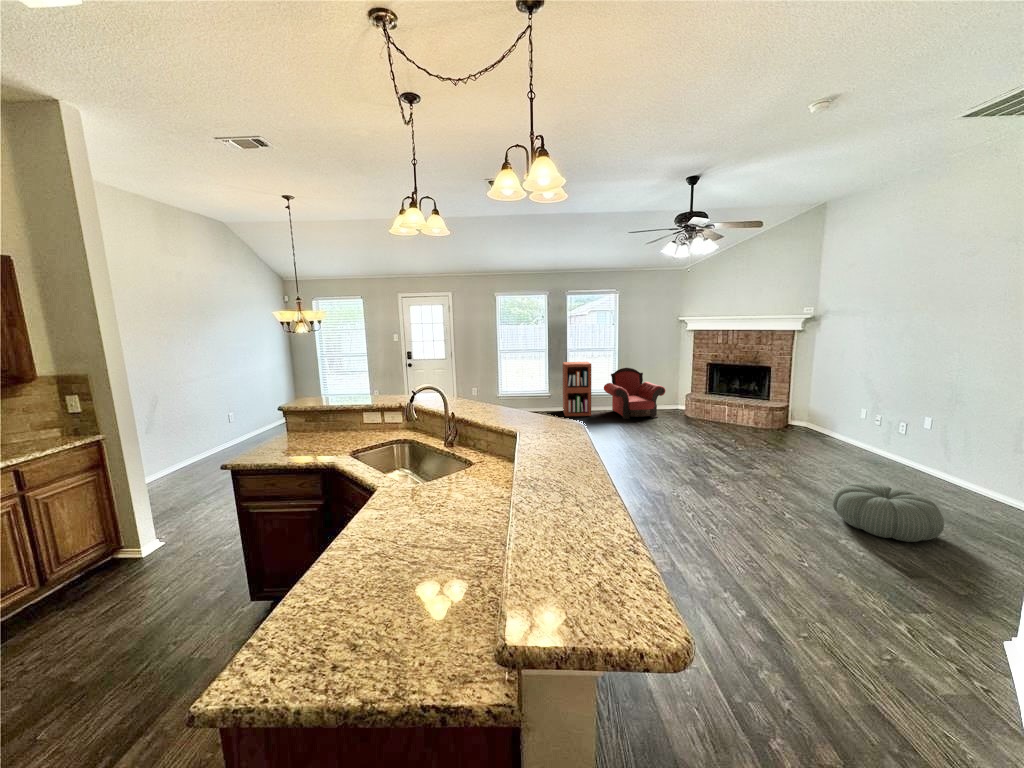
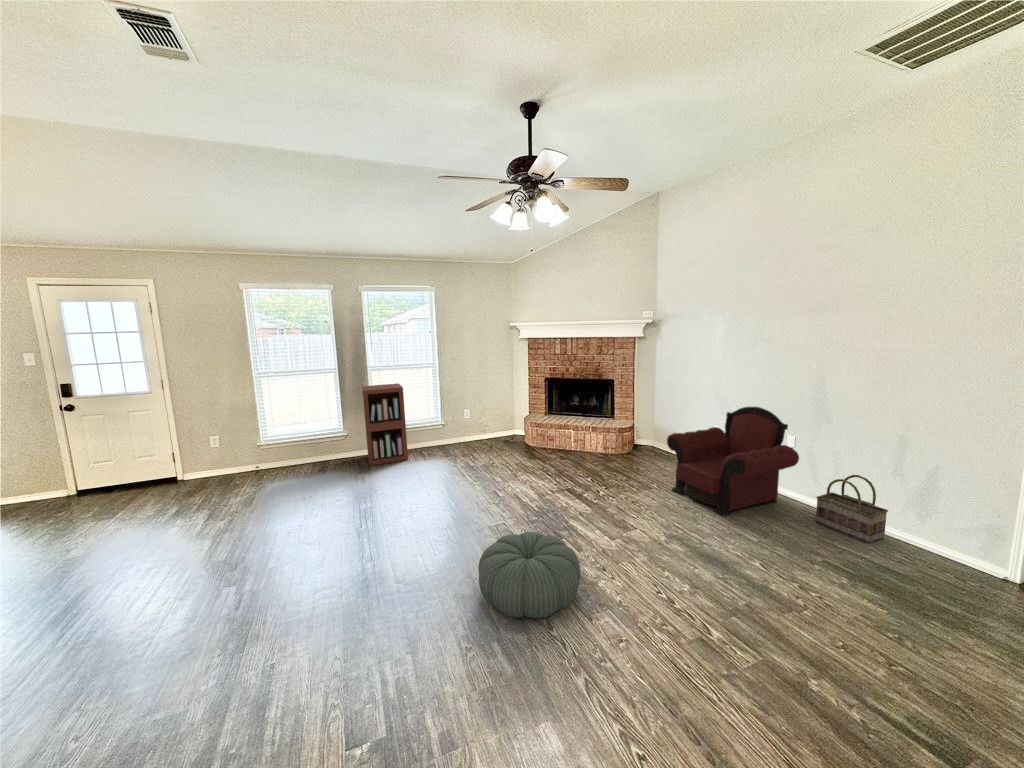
armchair: present [604,368,666,419] -> present [667,407,799,516]
basket: none [934,450,1003,503] -> present [816,475,888,543]
pouf: present [832,483,944,542] -> present [478,532,580,618]

